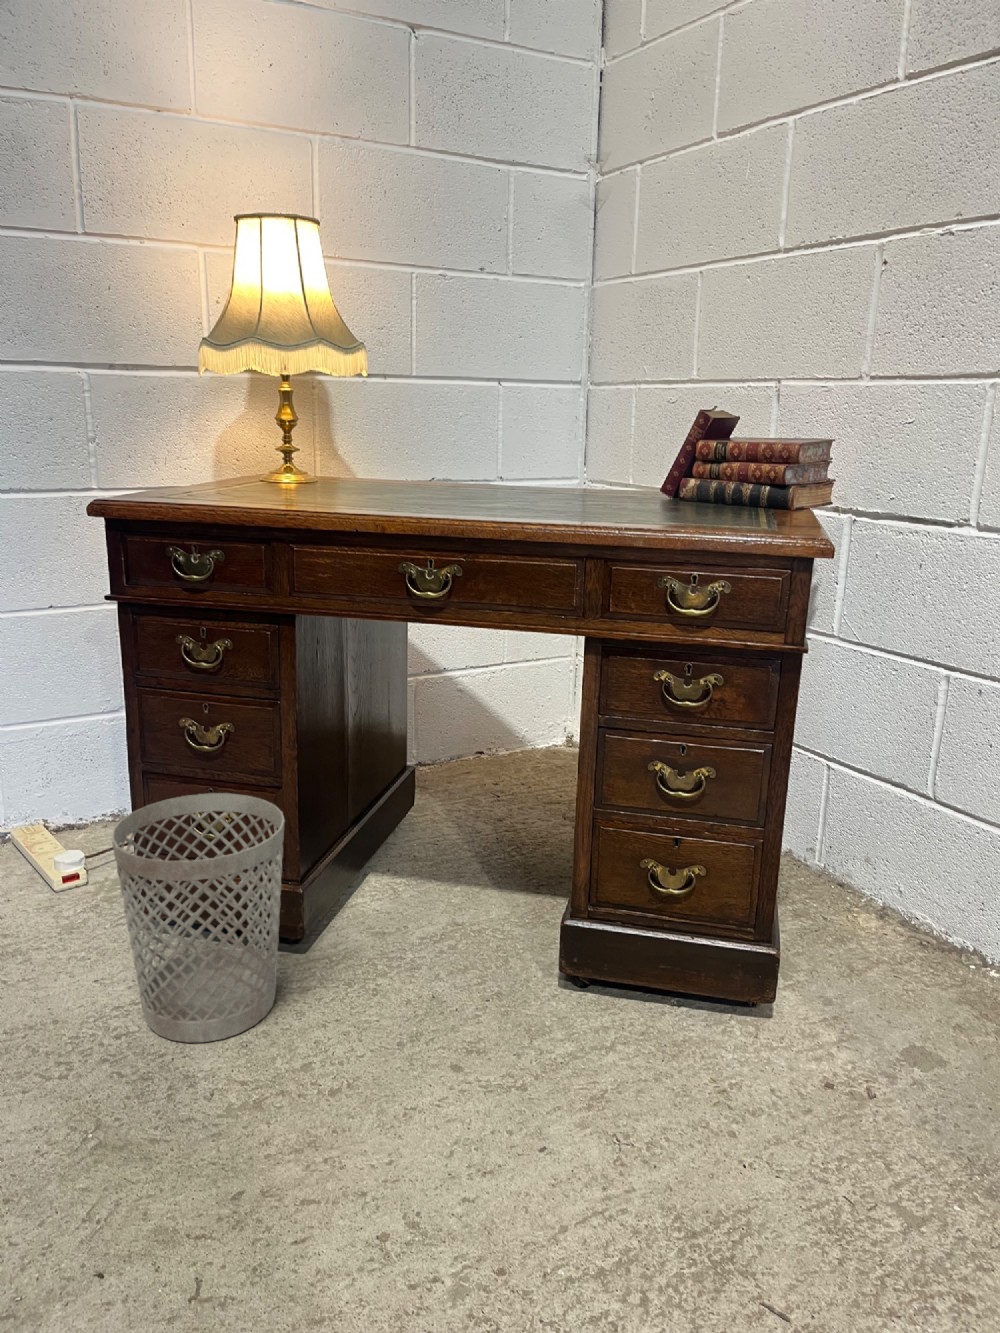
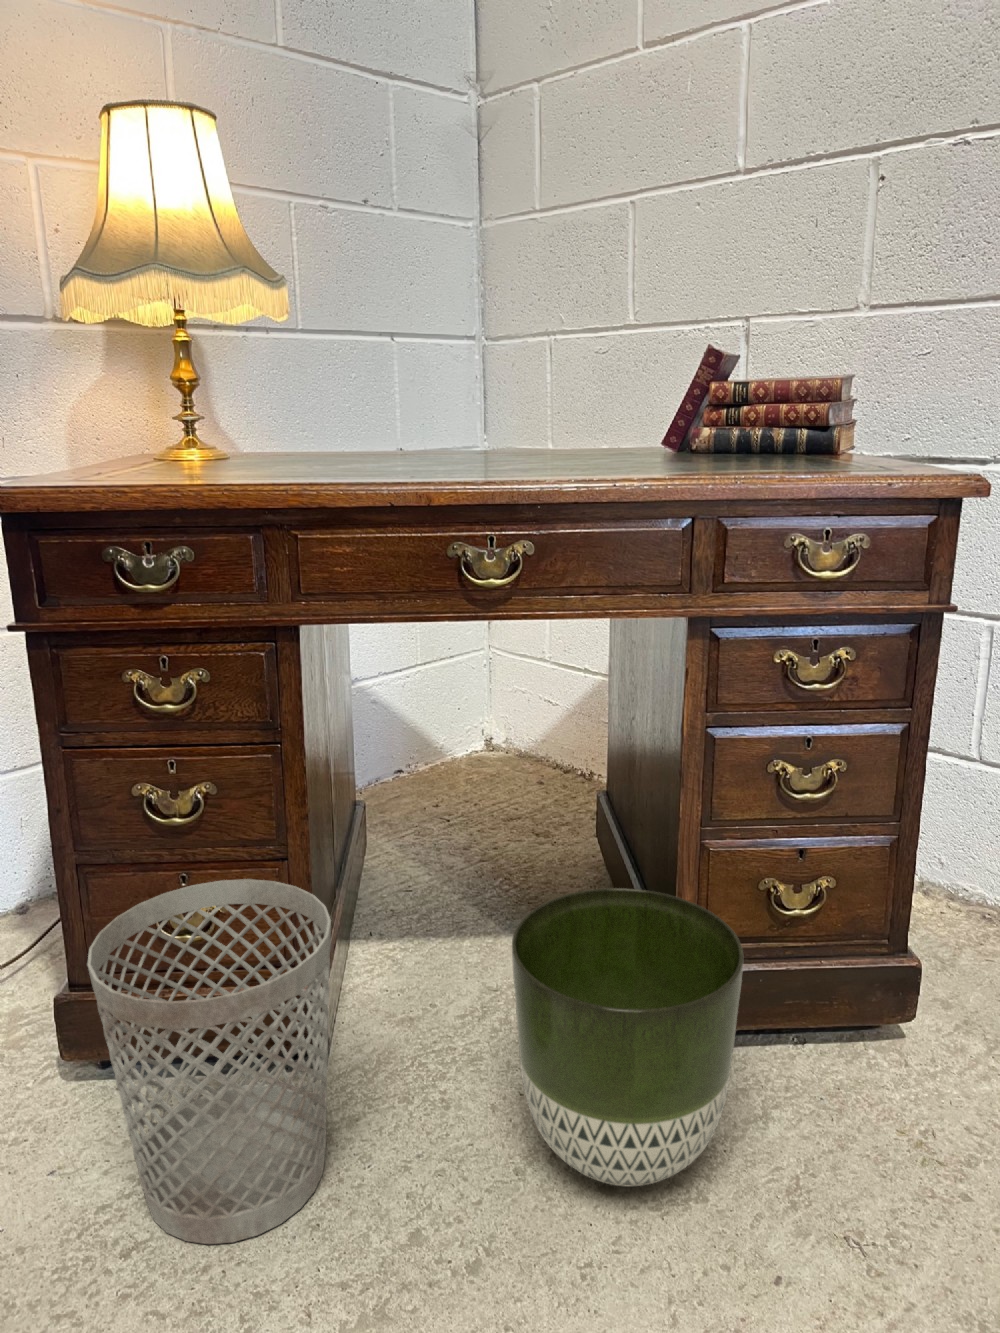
planter: none [397,843,575,1070] -> present [512,888,743,1186]

